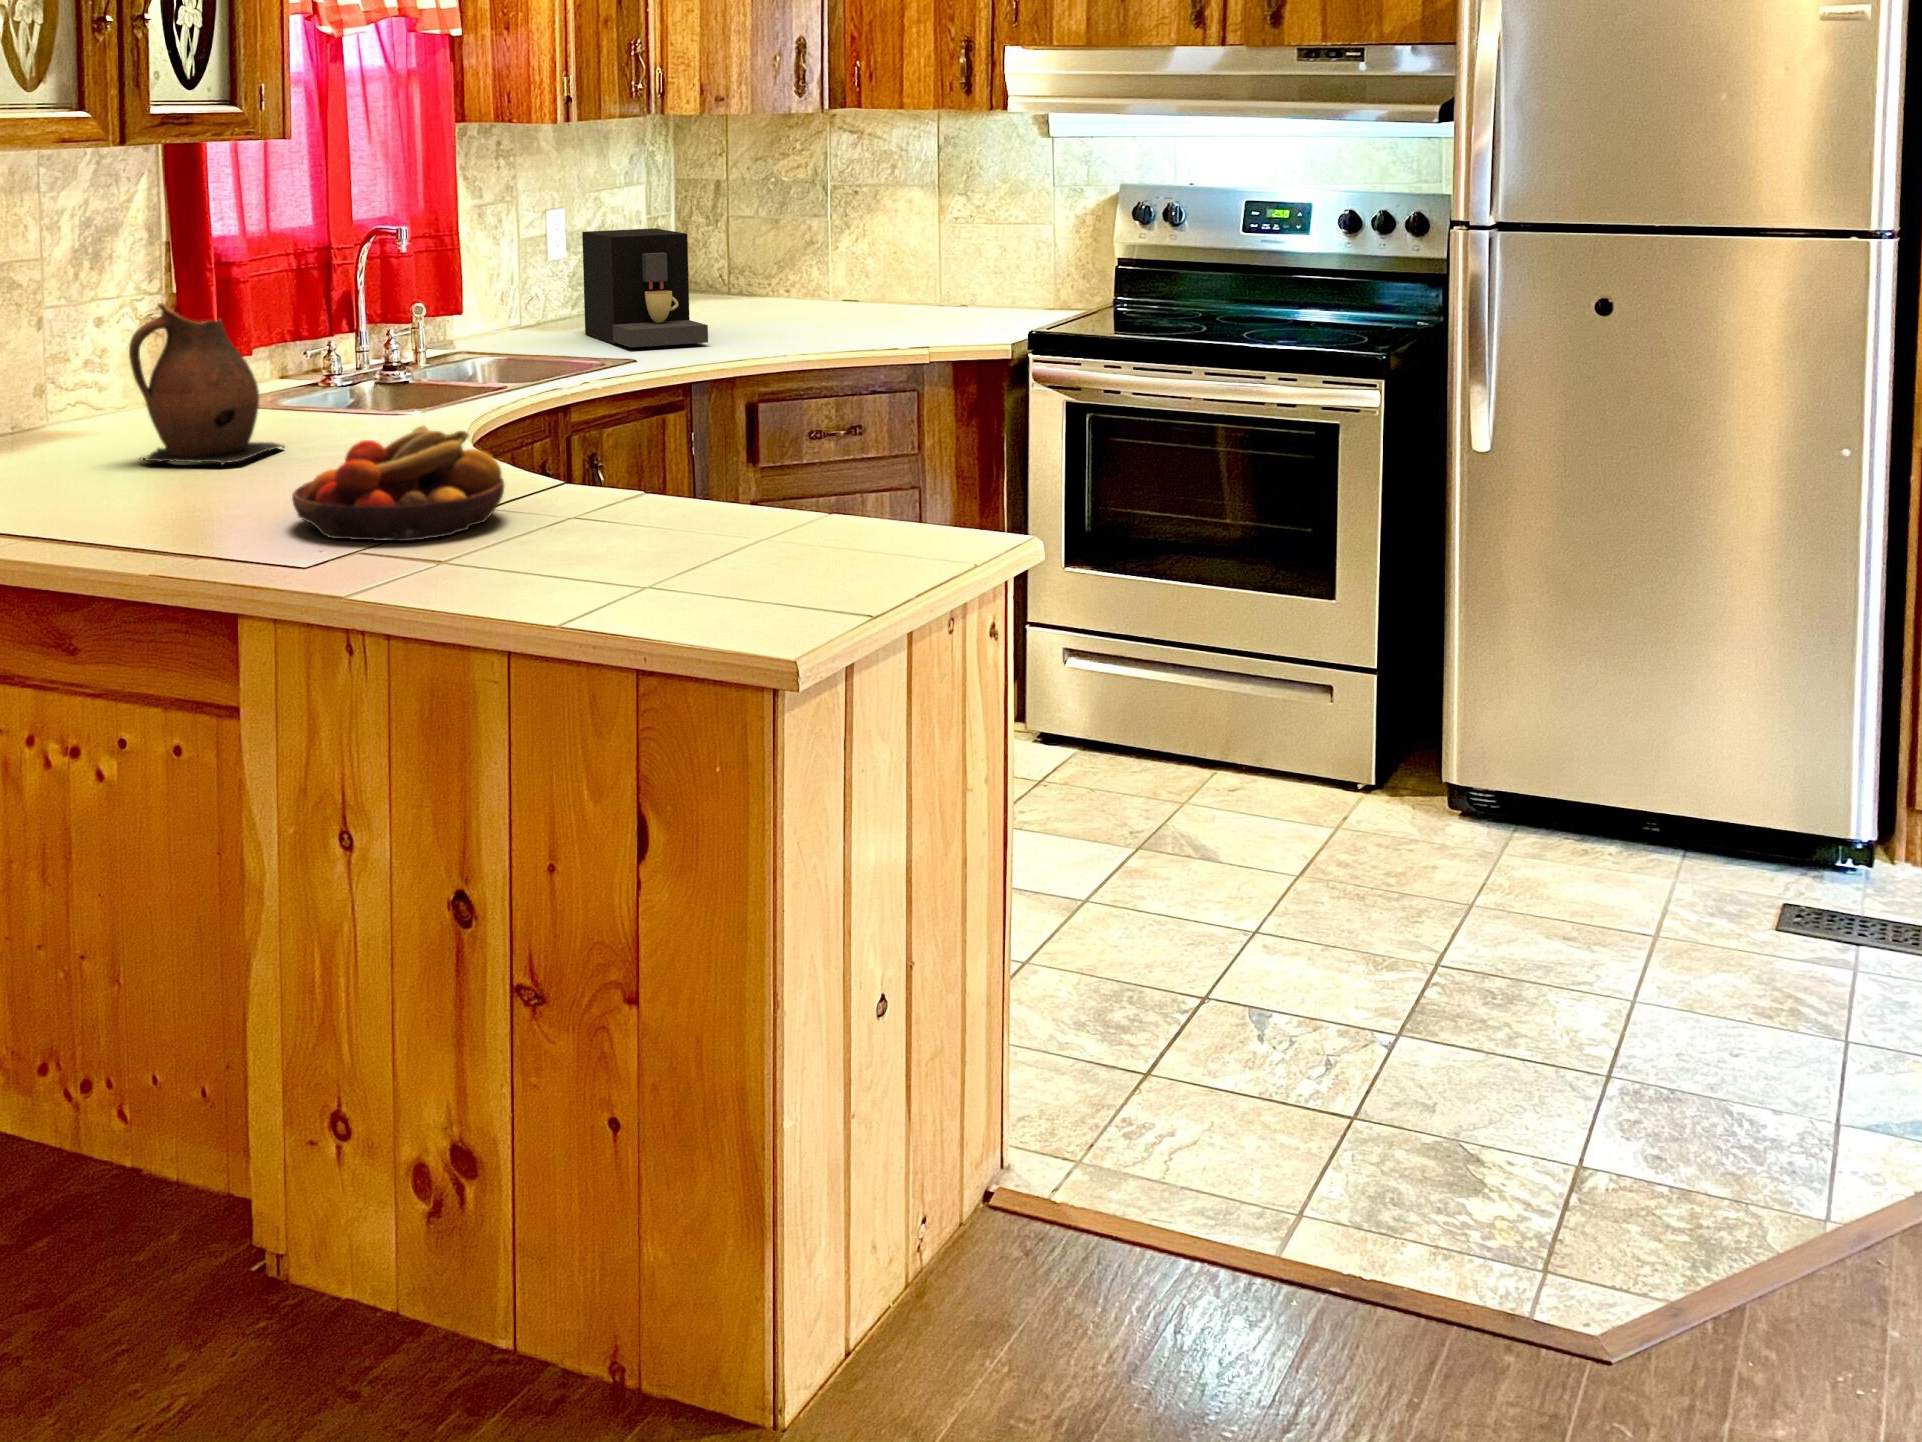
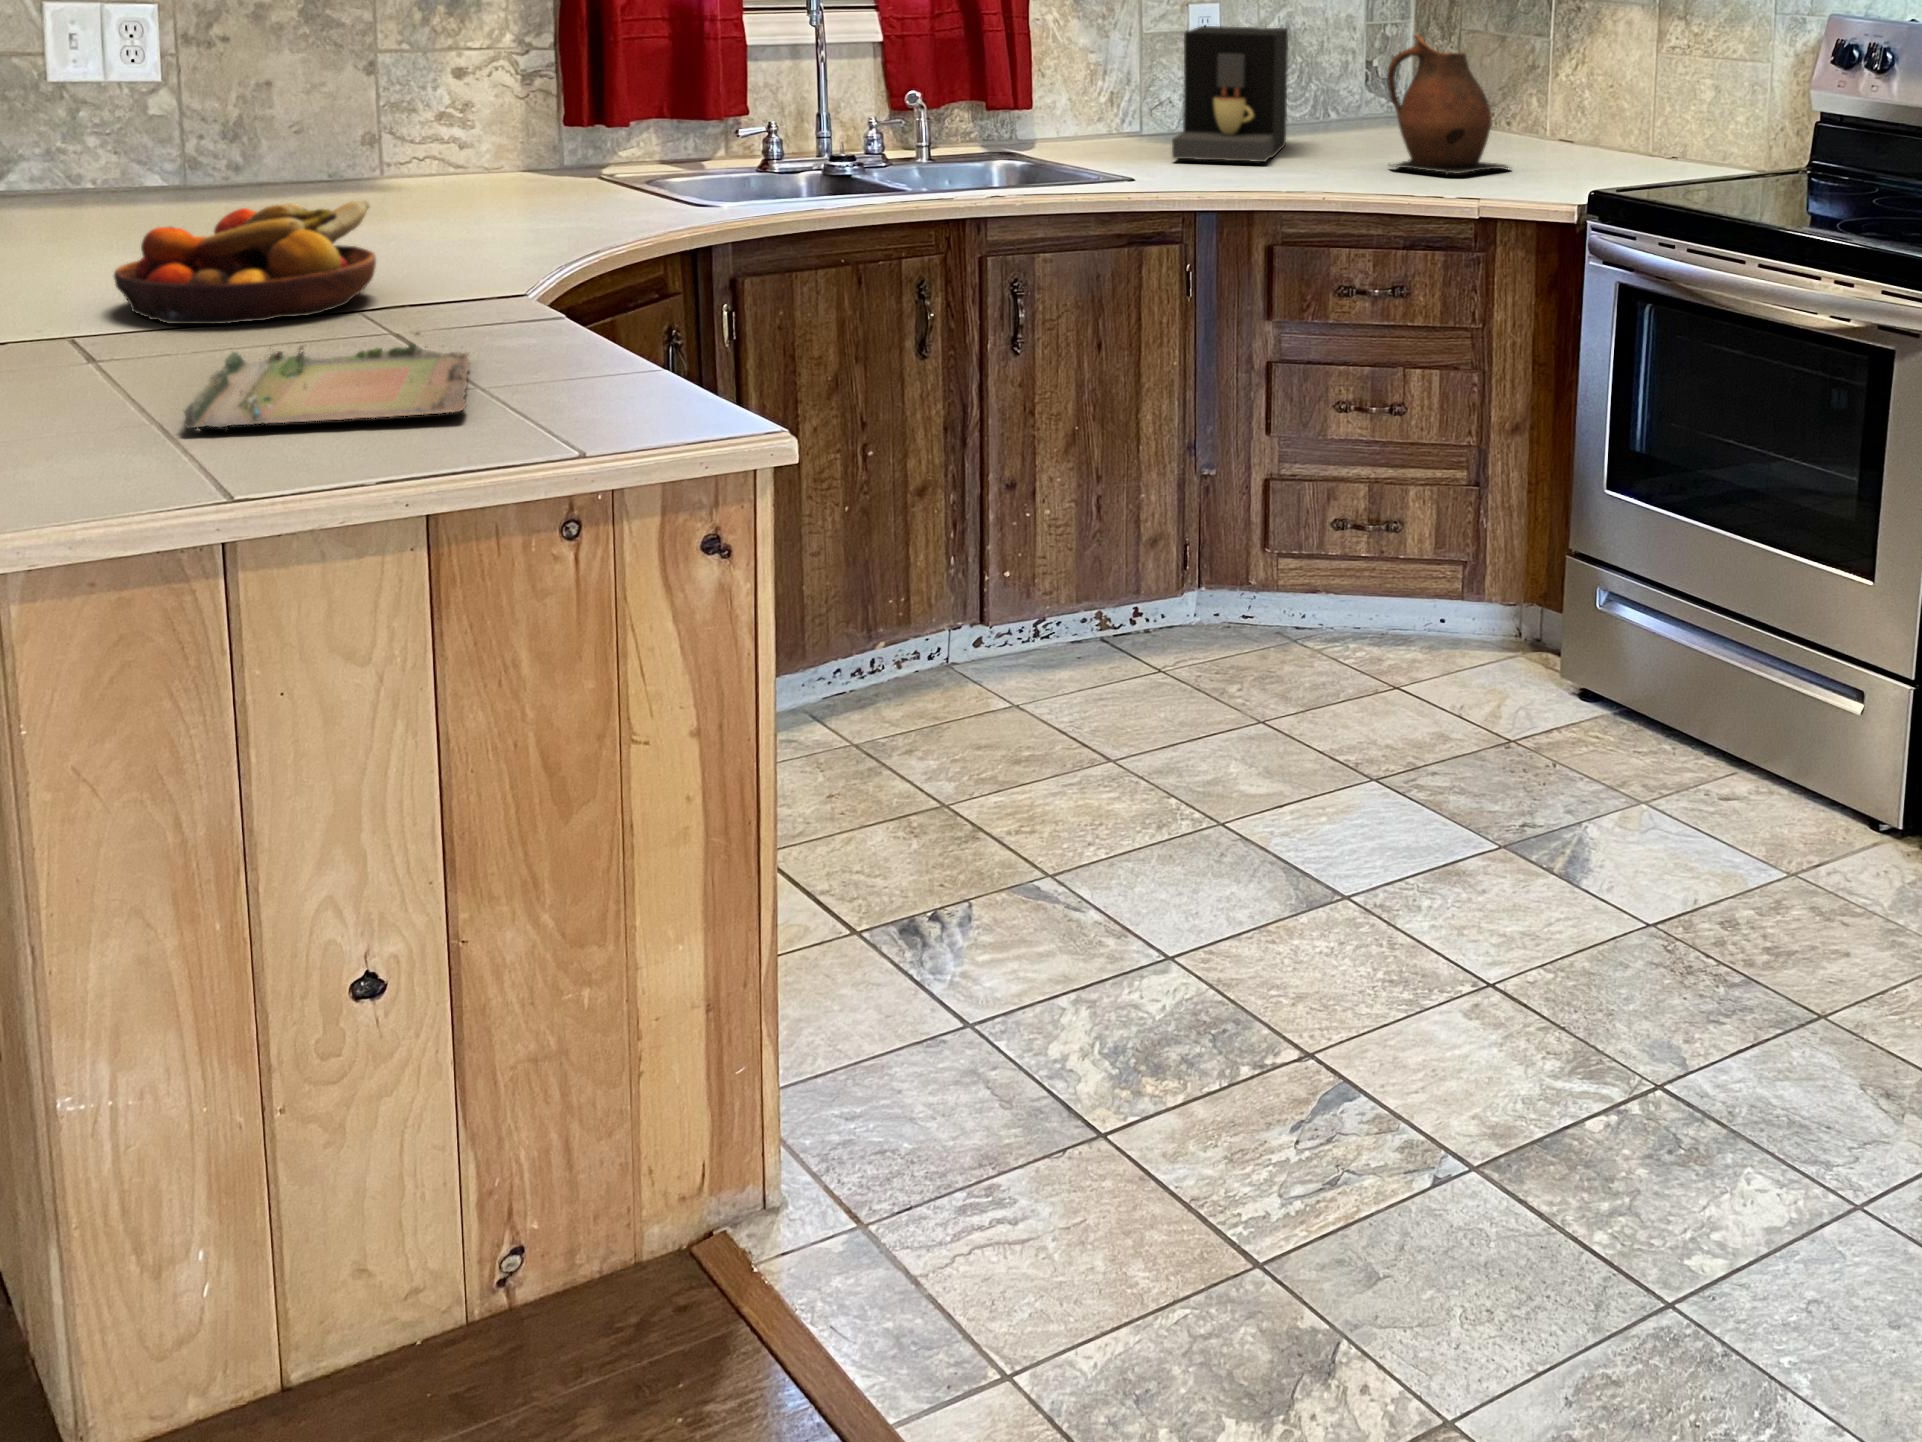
ceramic pitcher: present [129,303,284,466] -> present [1387,35,1508,175]
tray: none [587,507,900,590] -> present [183,332,469,431]

